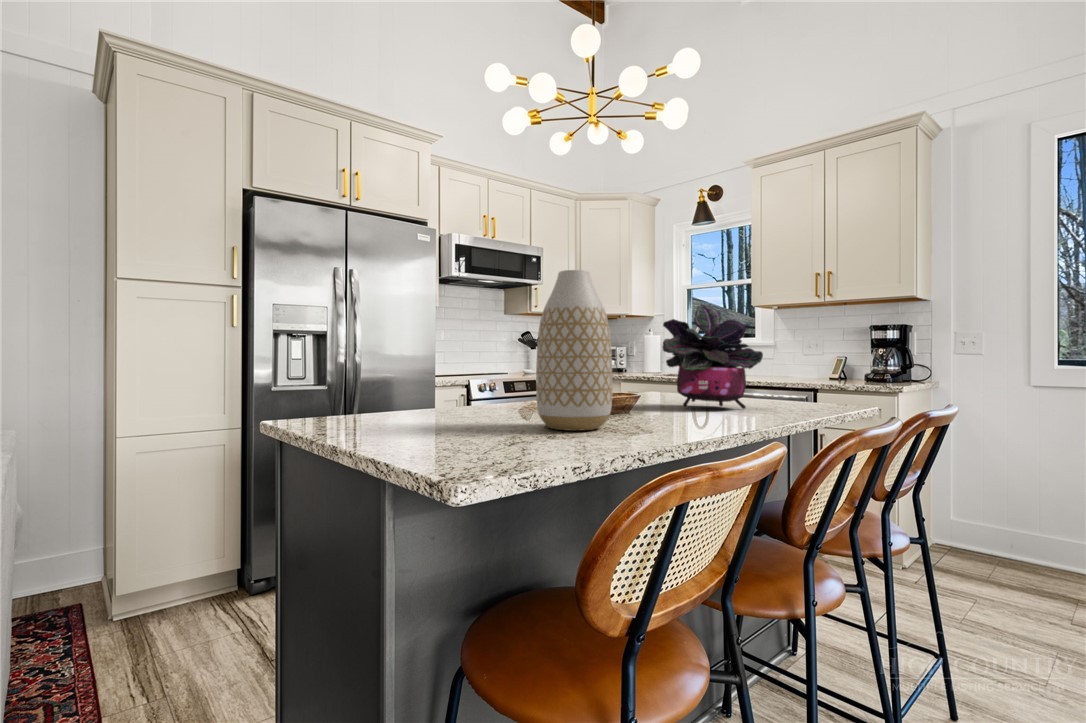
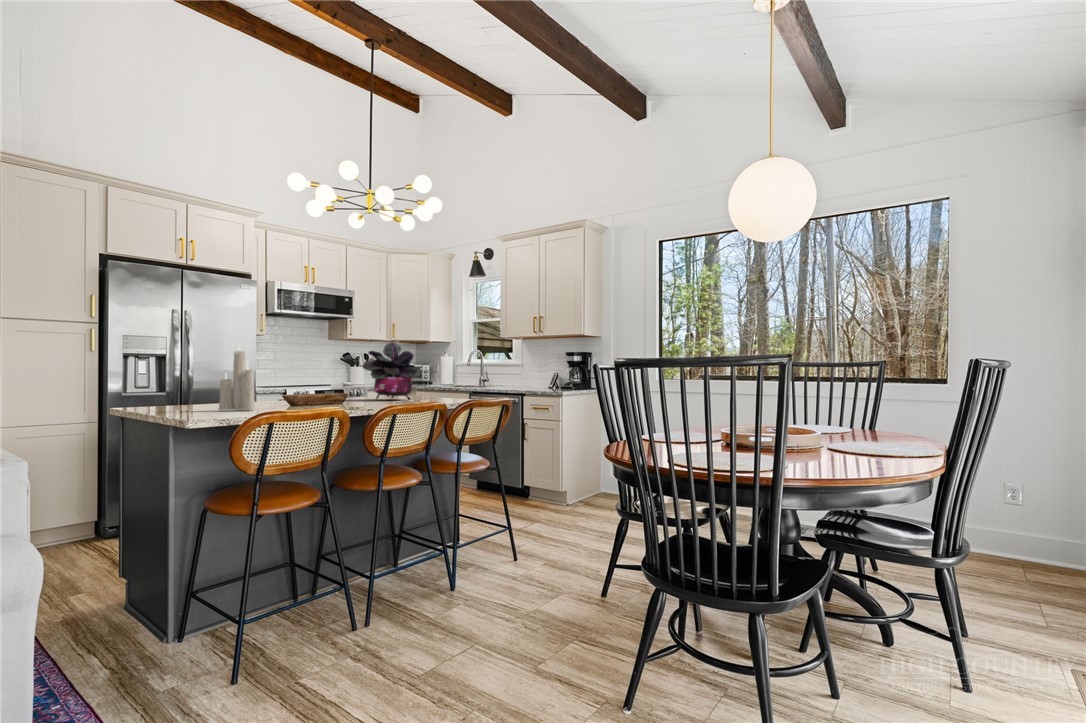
vase: present [536,270,612,431] -> none [266,329,306,407]
candle: none [472,284,550,448] -> present [219,346,255,410]

